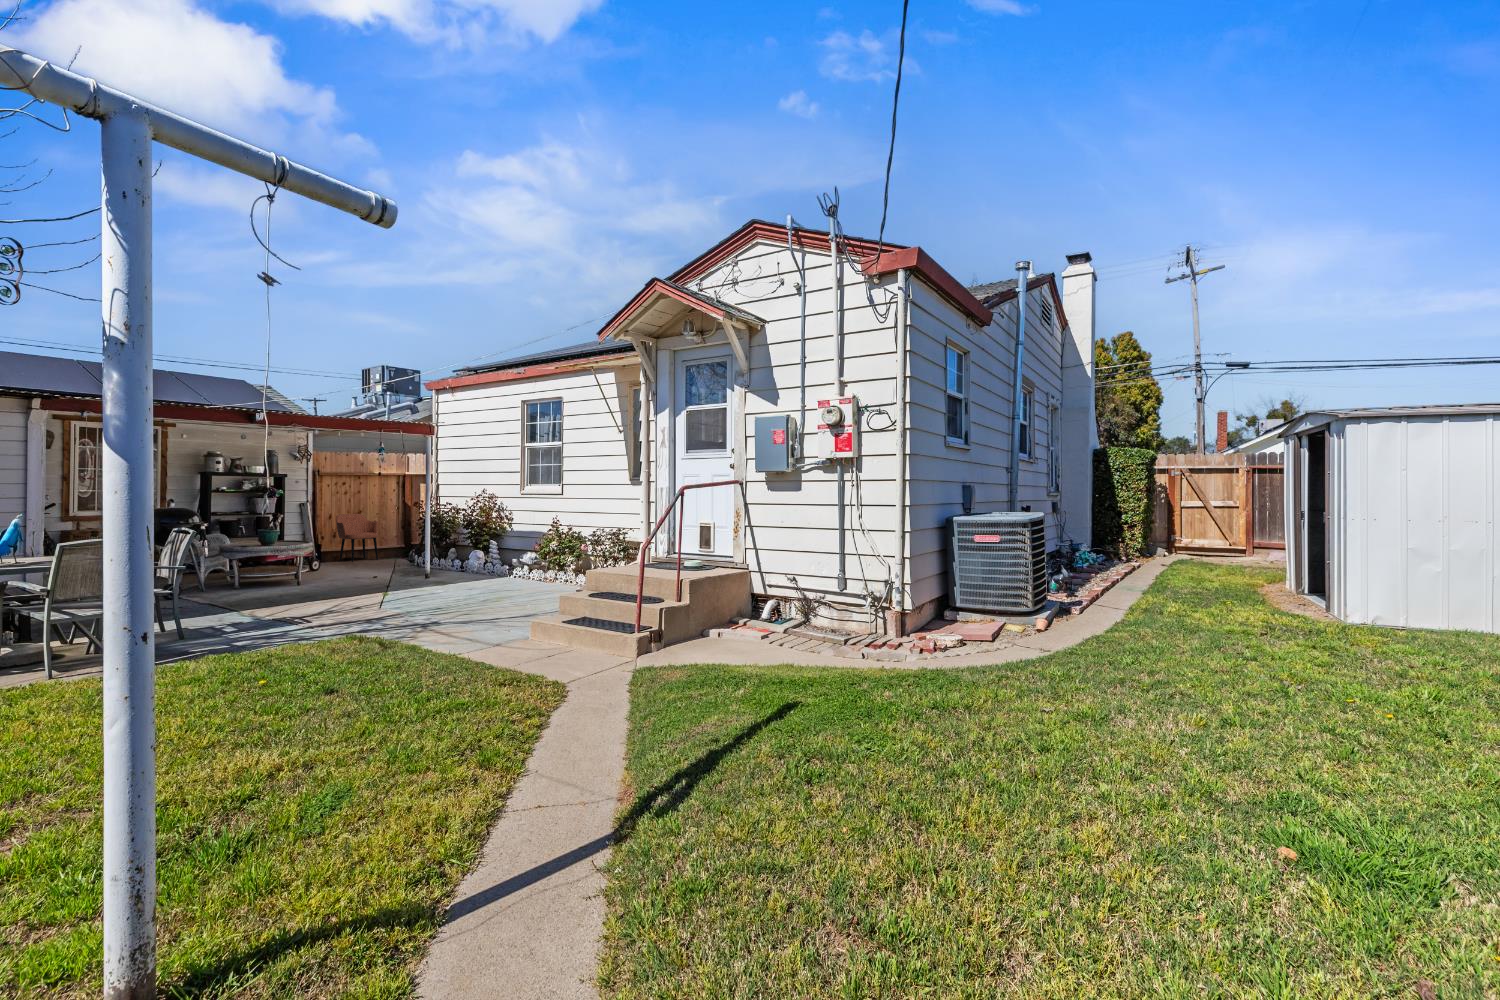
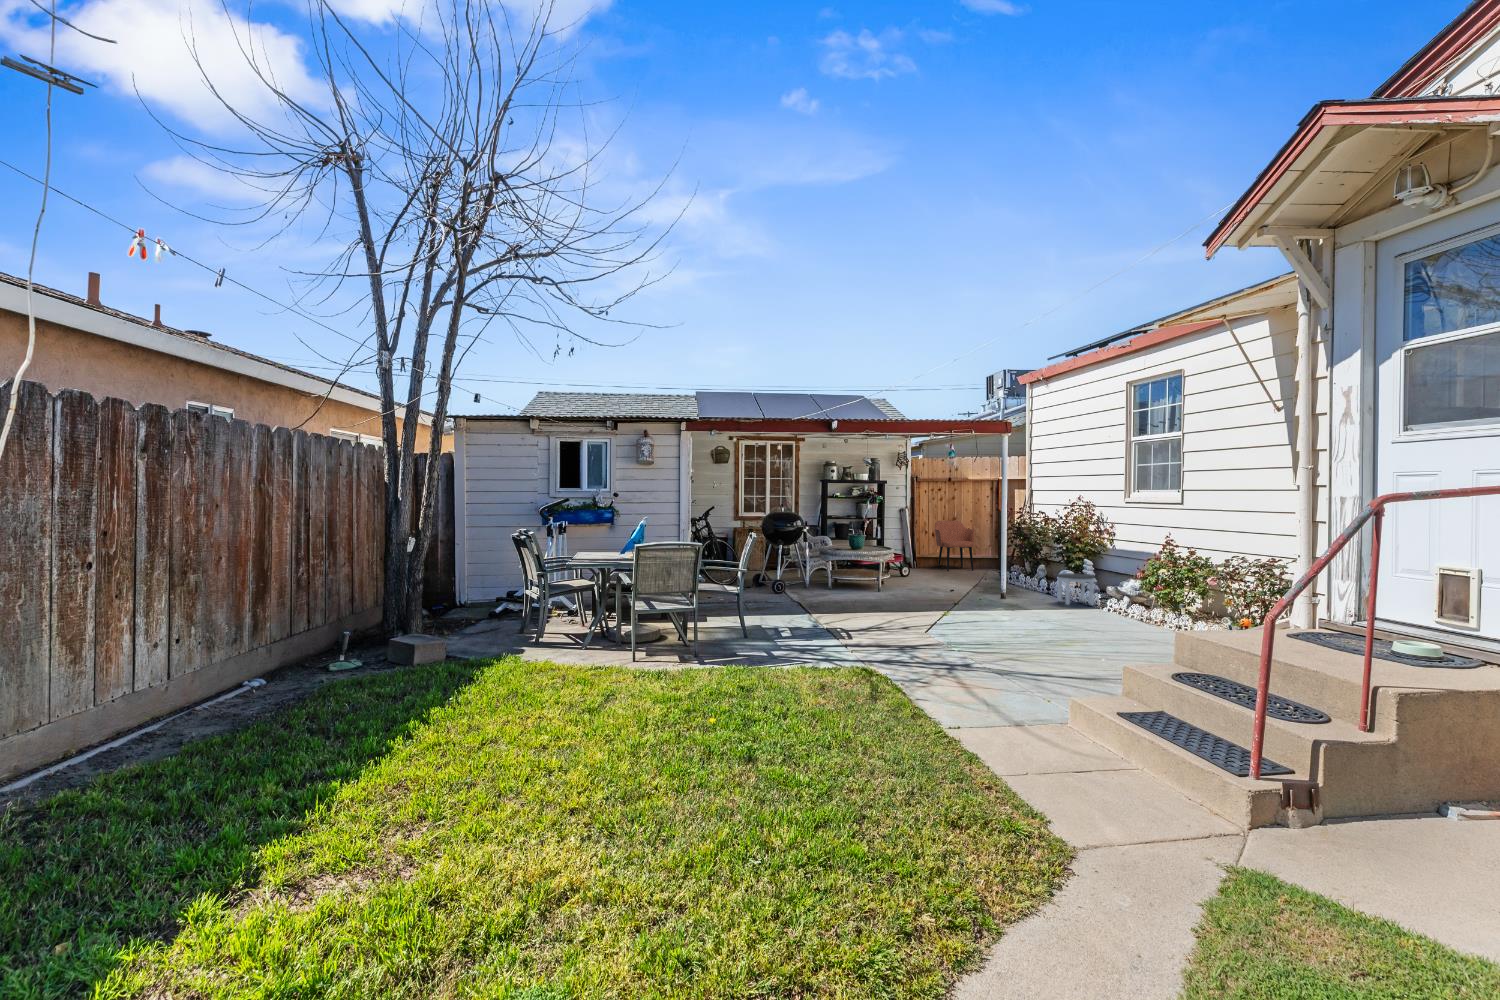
round table: none [469,551,500,576] -> present [1056,573,1095,605]

